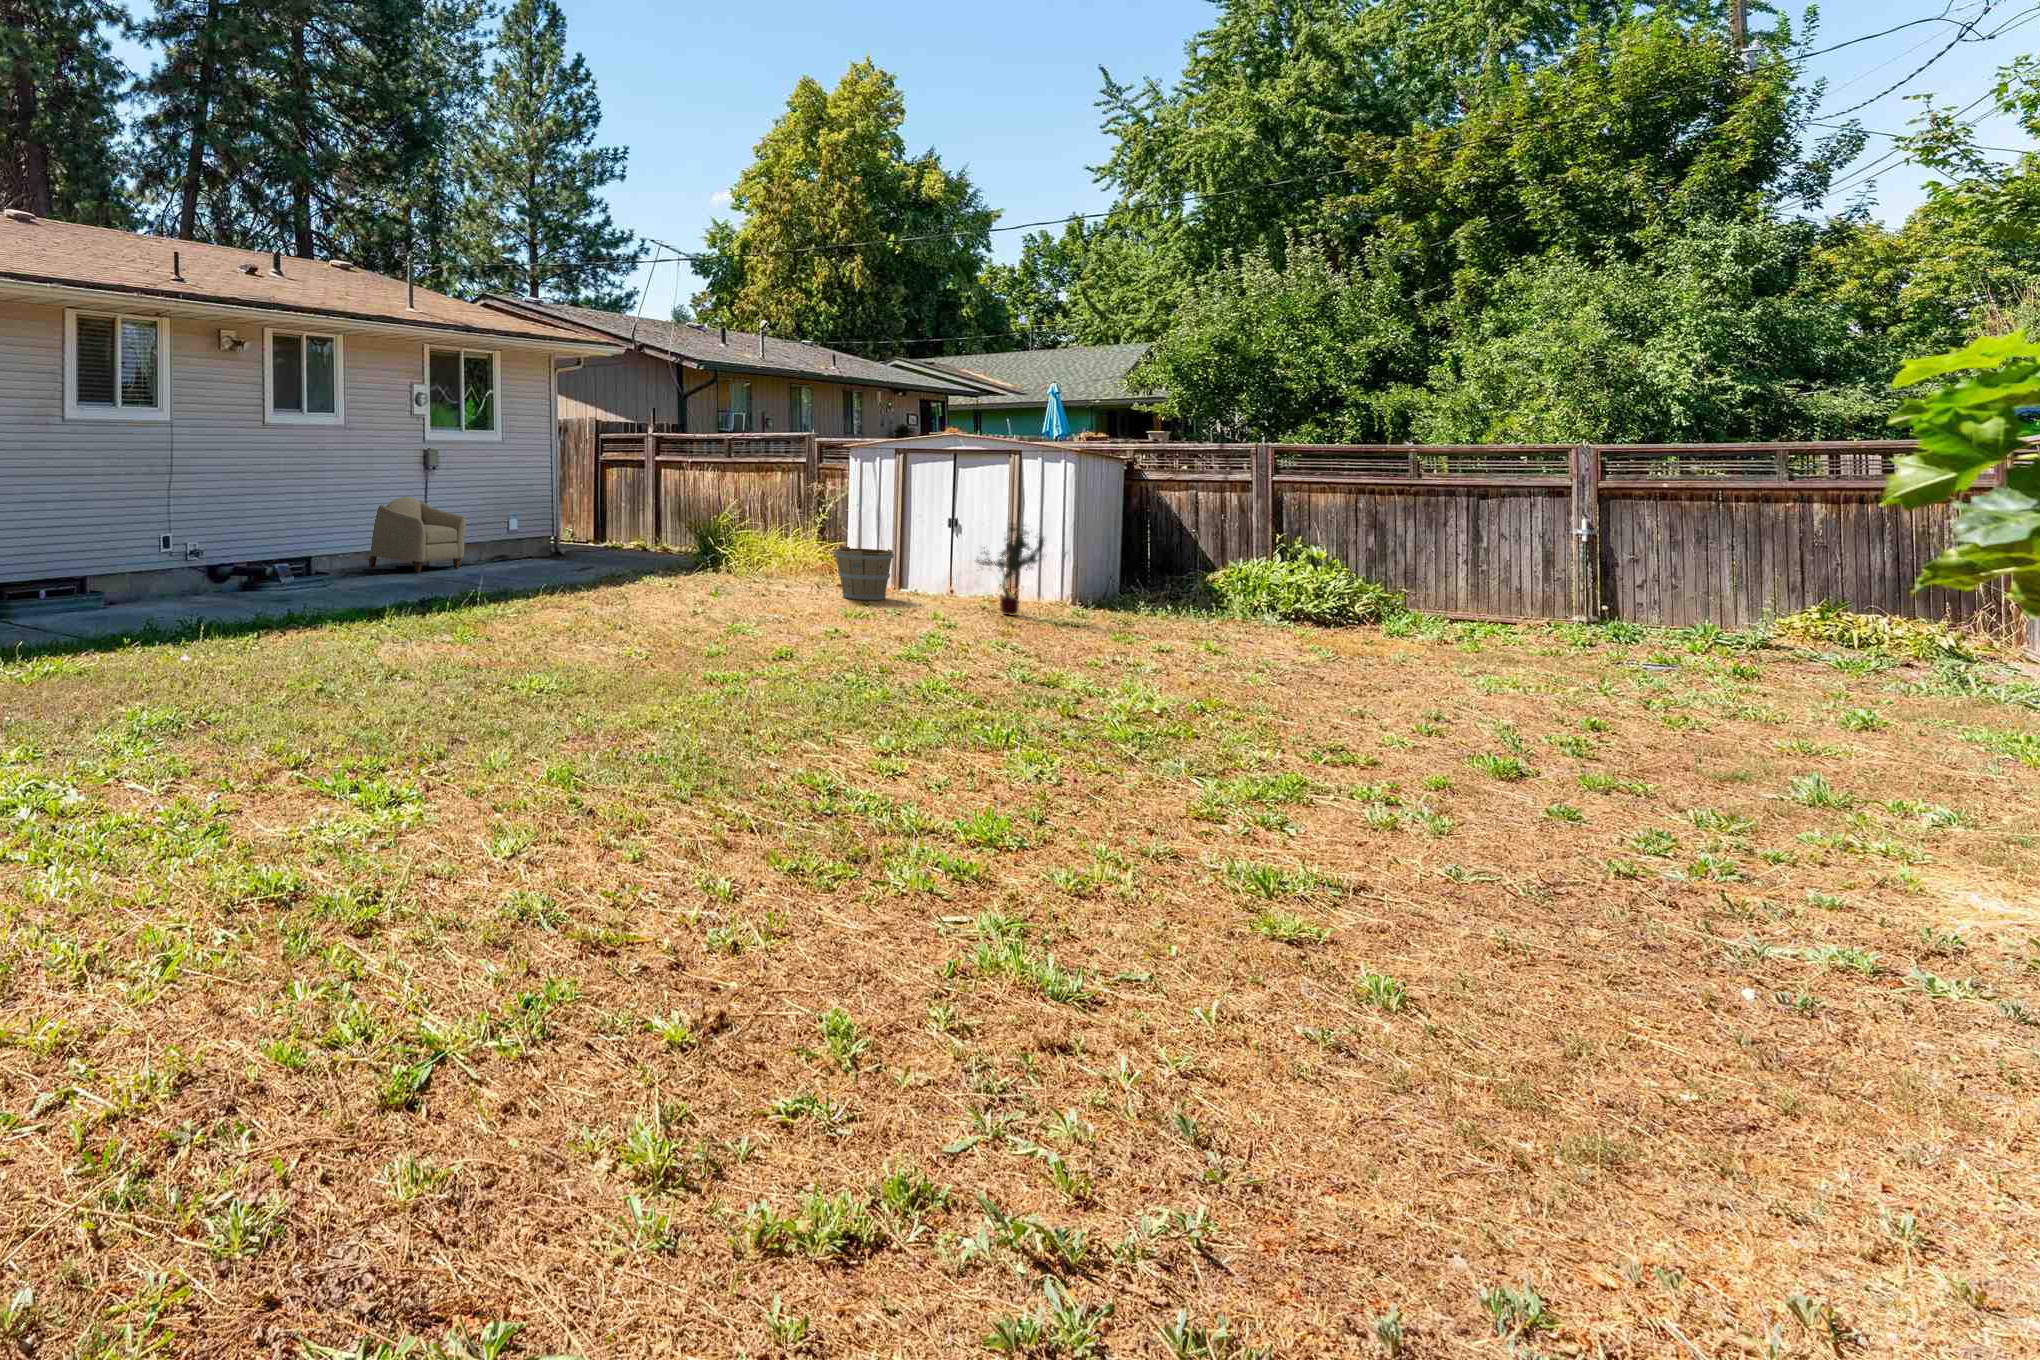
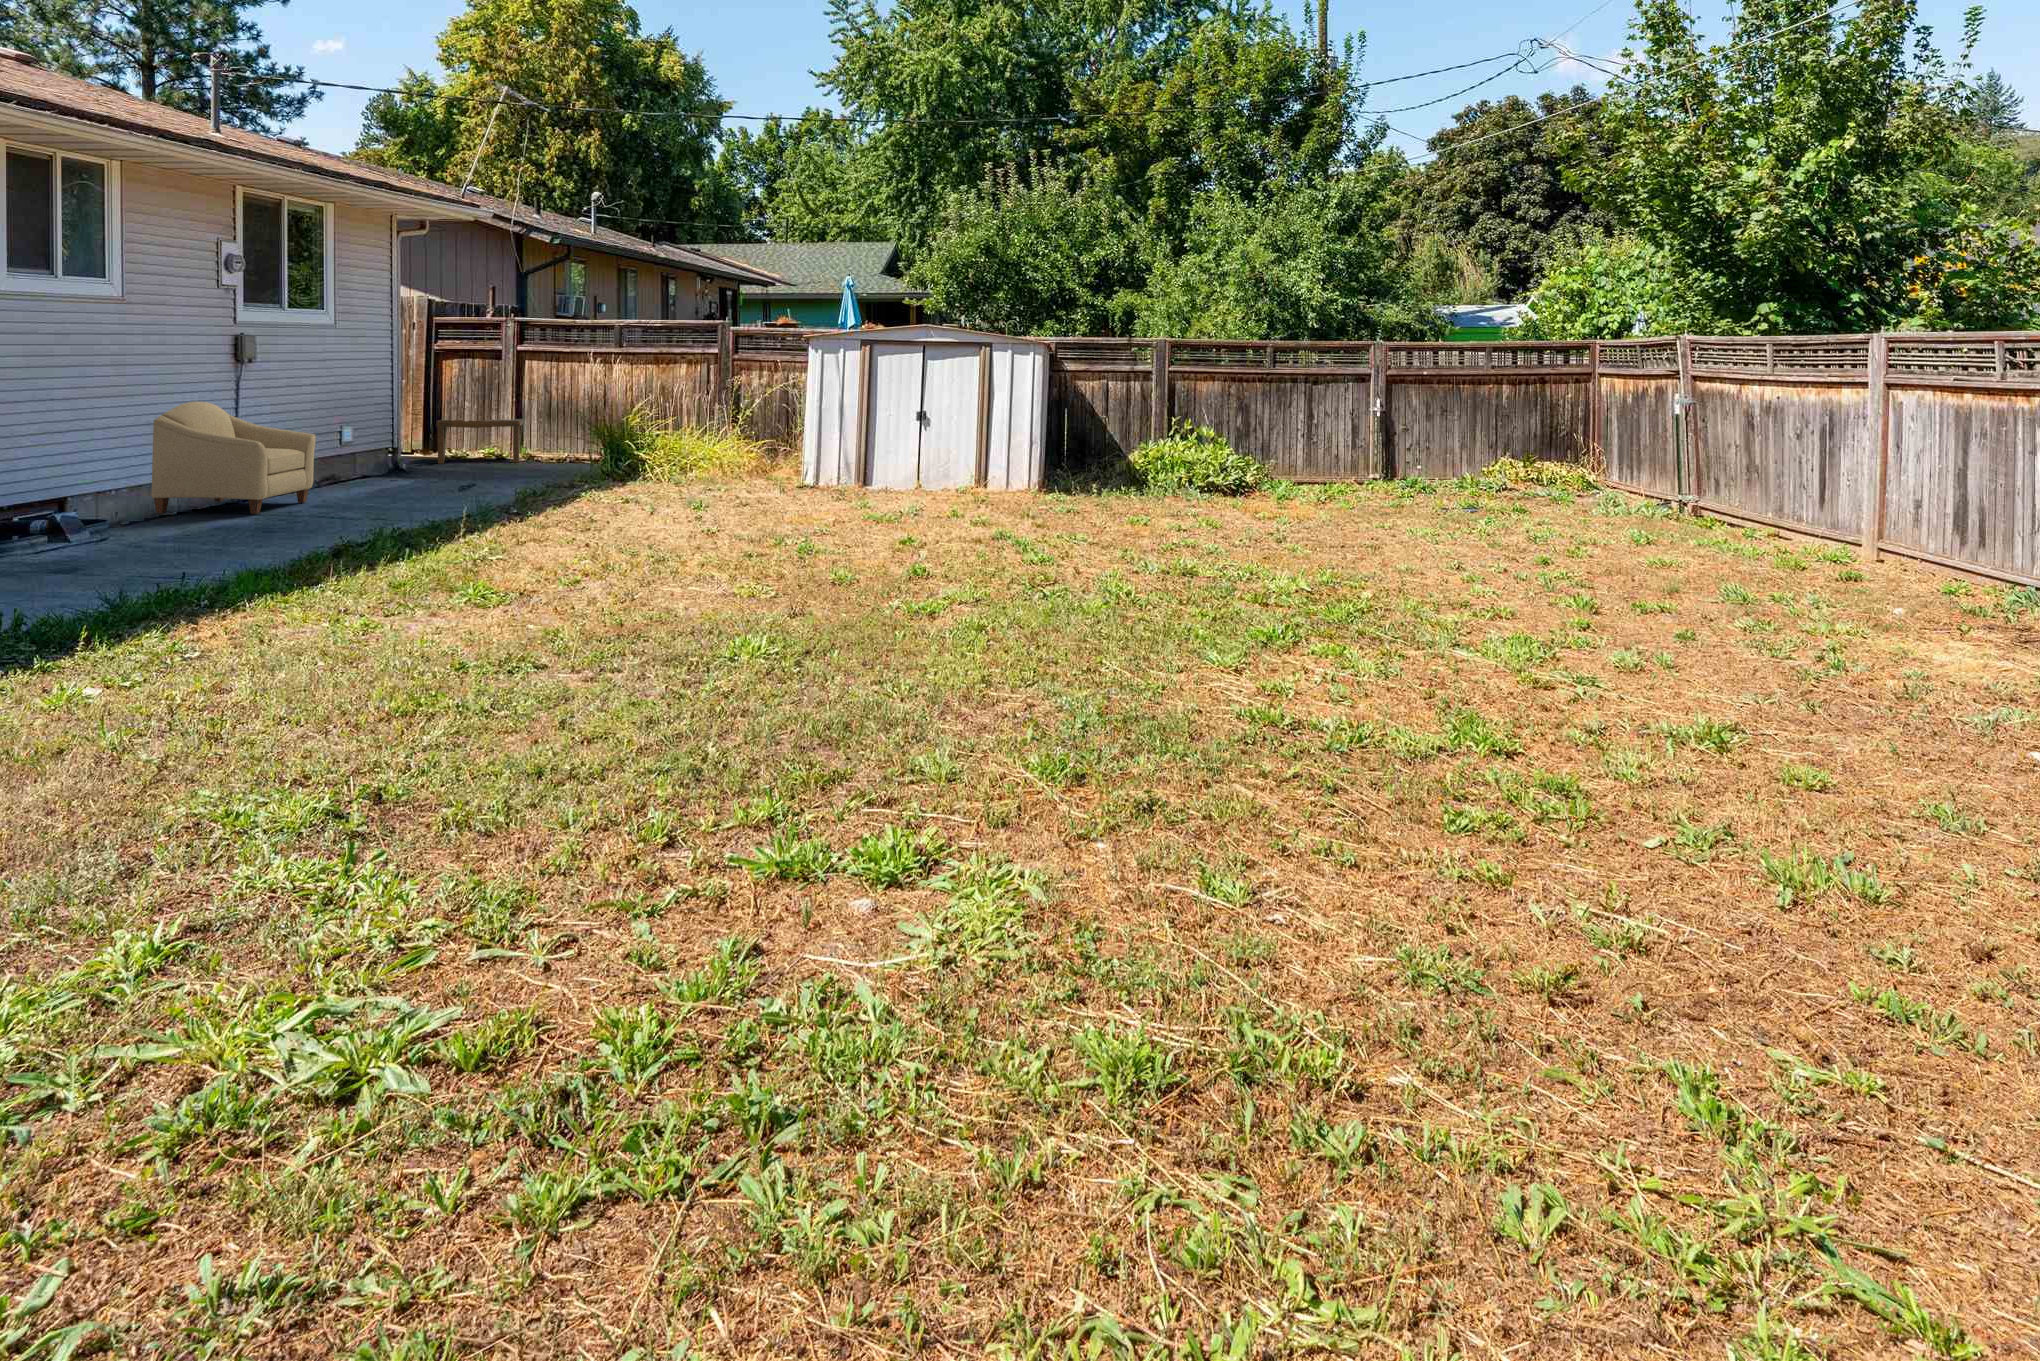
bench: none [590,515,659,555] -> present [436,419,524,464]
potted tree: present [977,523,1044,615] -> none [952,412,1021,496]
wooden bucket: present [835,547,894,601] -> none [812,442,869,495]

